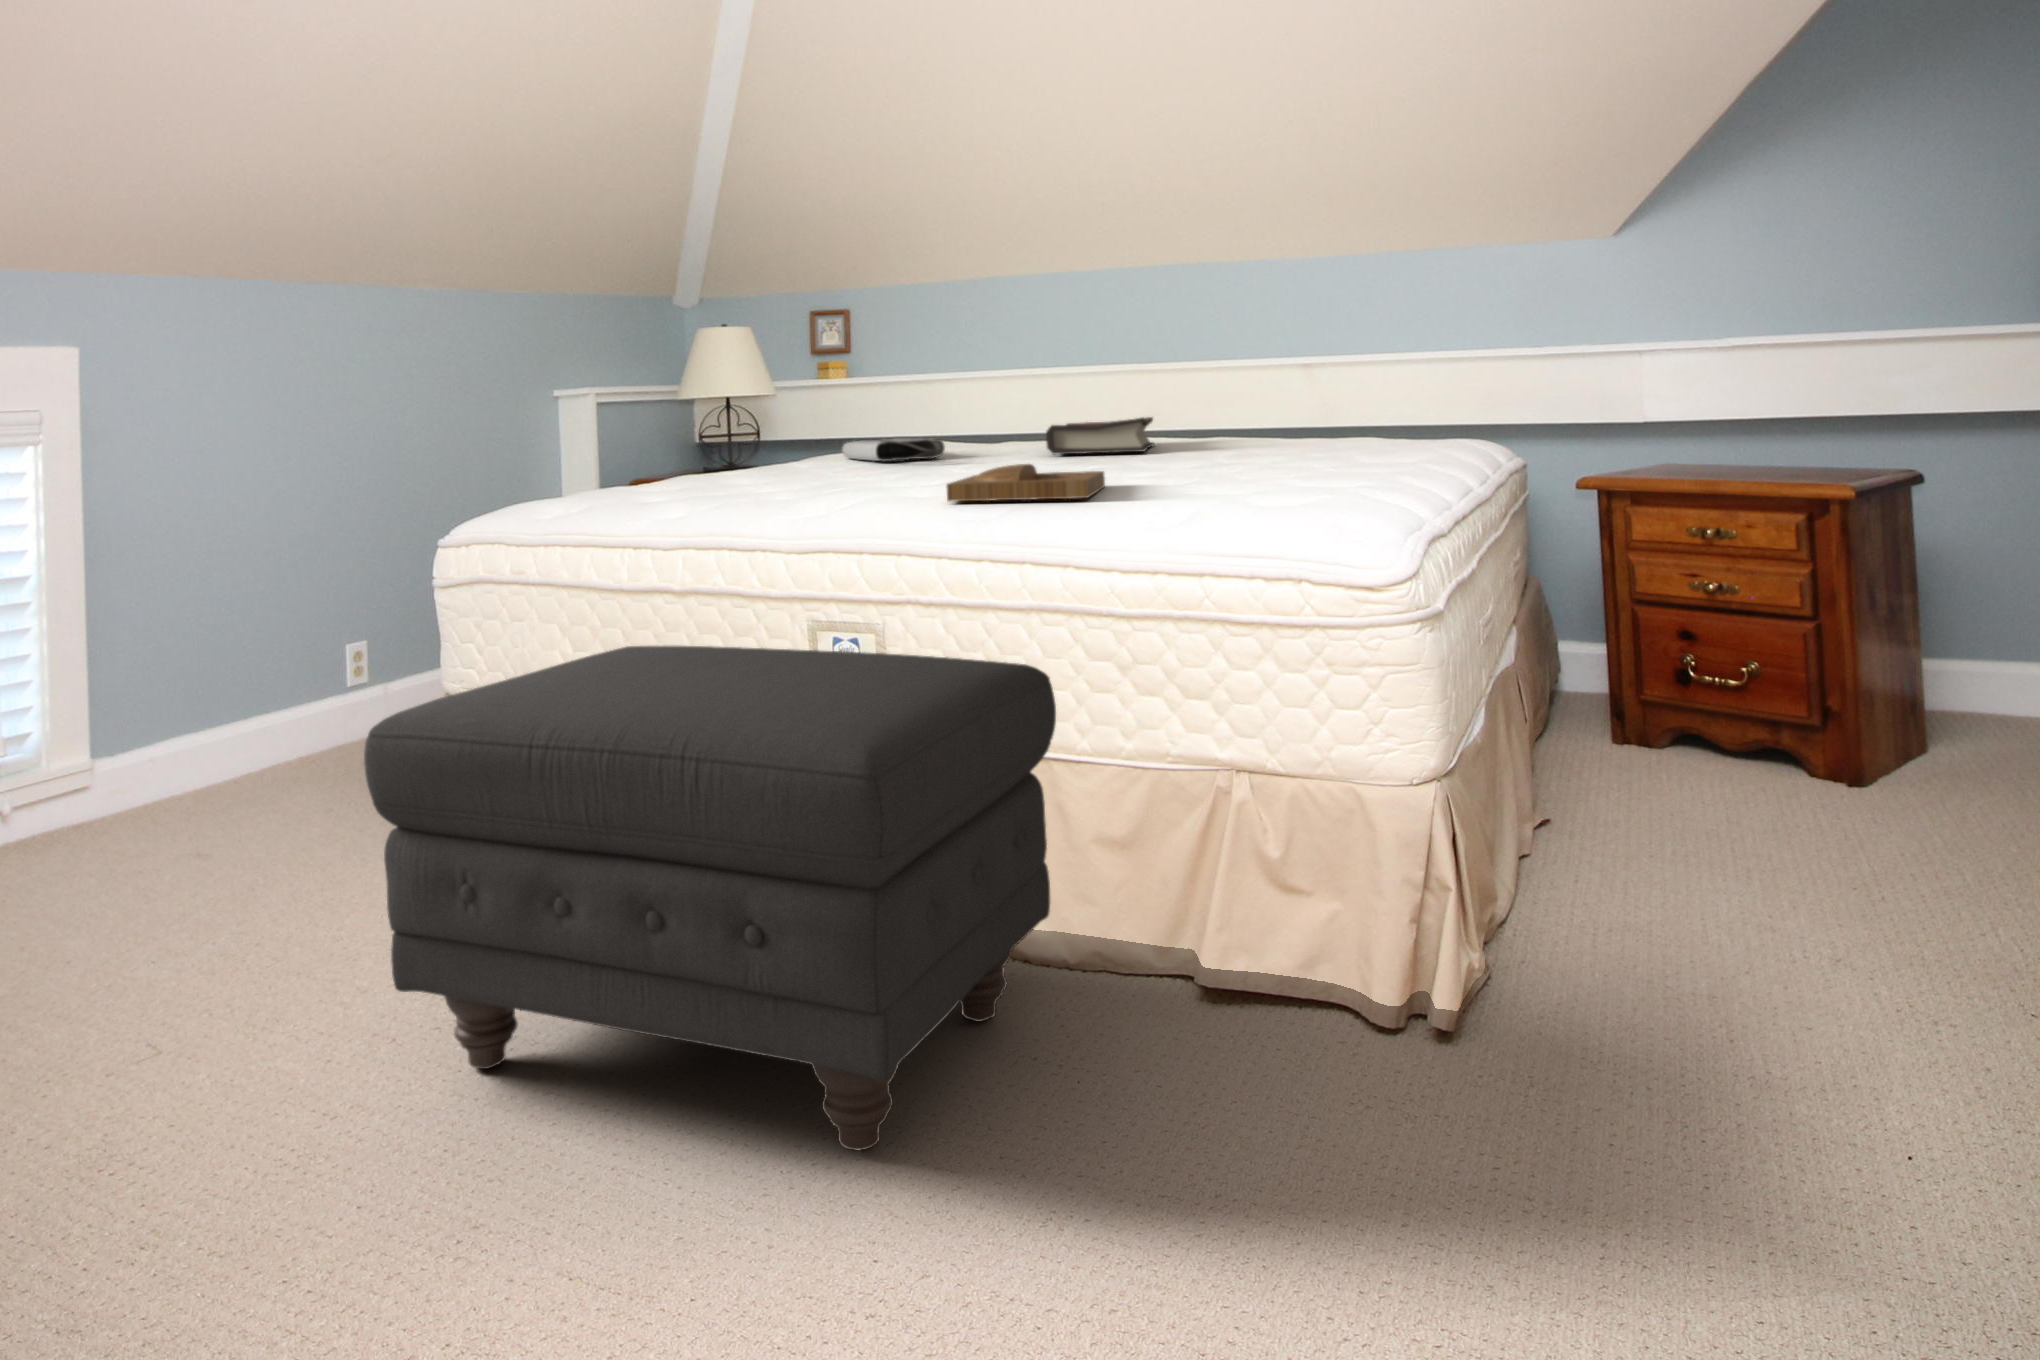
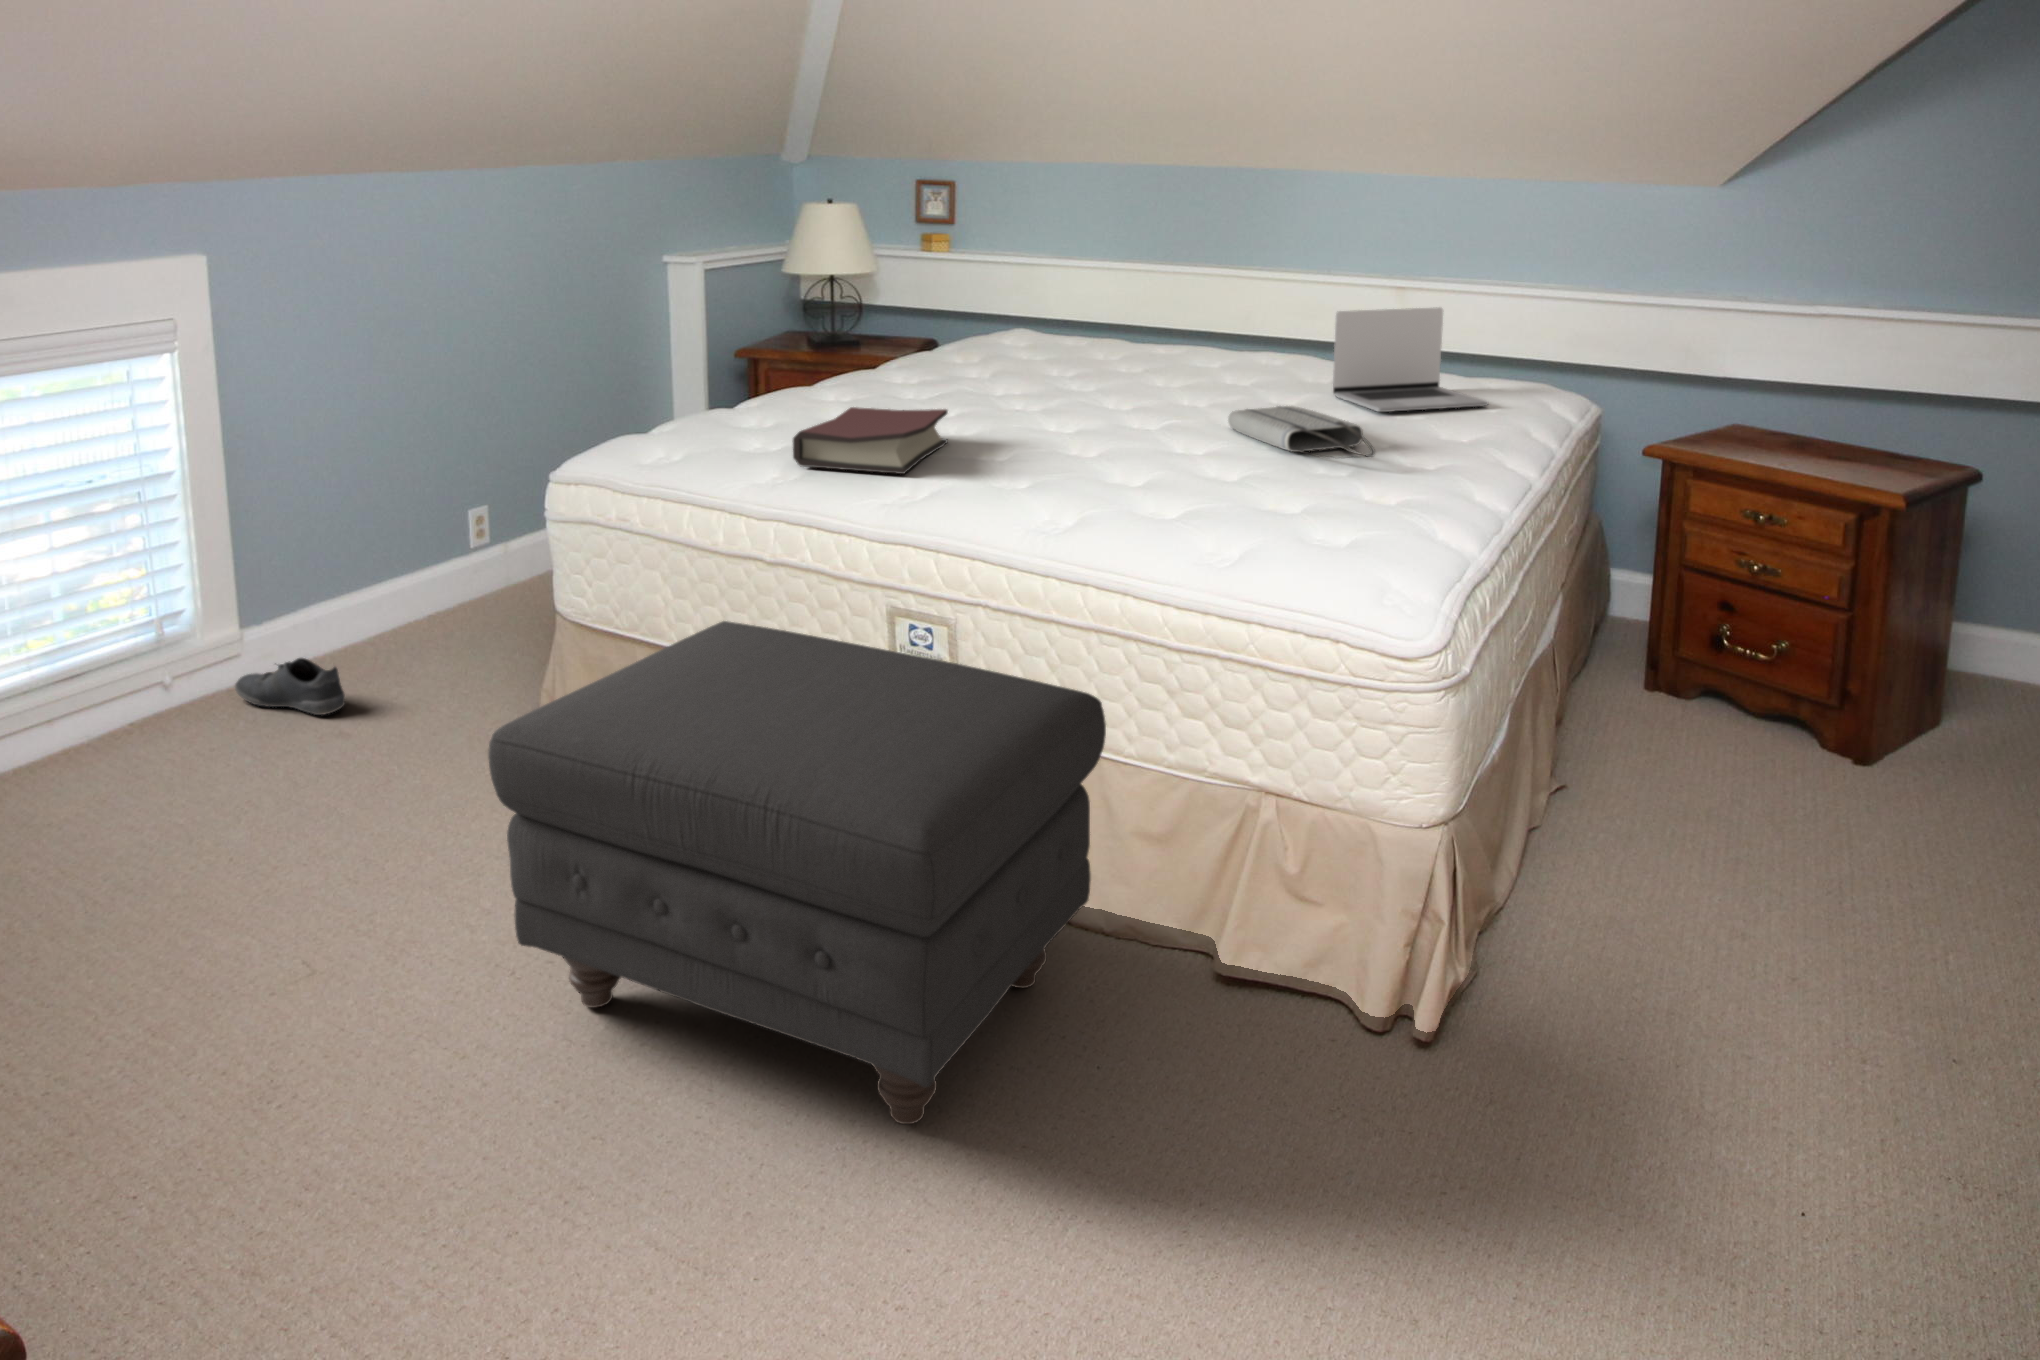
laptop: none [1247,357,1412,451] -> present [1333,308,1488,412]
hardback book: present [1046,417,1154,454] -> present [793,407,948,474]
tote bag: present [842,438,945,461] -> present [1228,406,1375,457]
tray: present [947,464,1105,501] -> none [1026,445,1179,499]
shoe: none [83,779,206,839] -> present [235,658,345,715]

